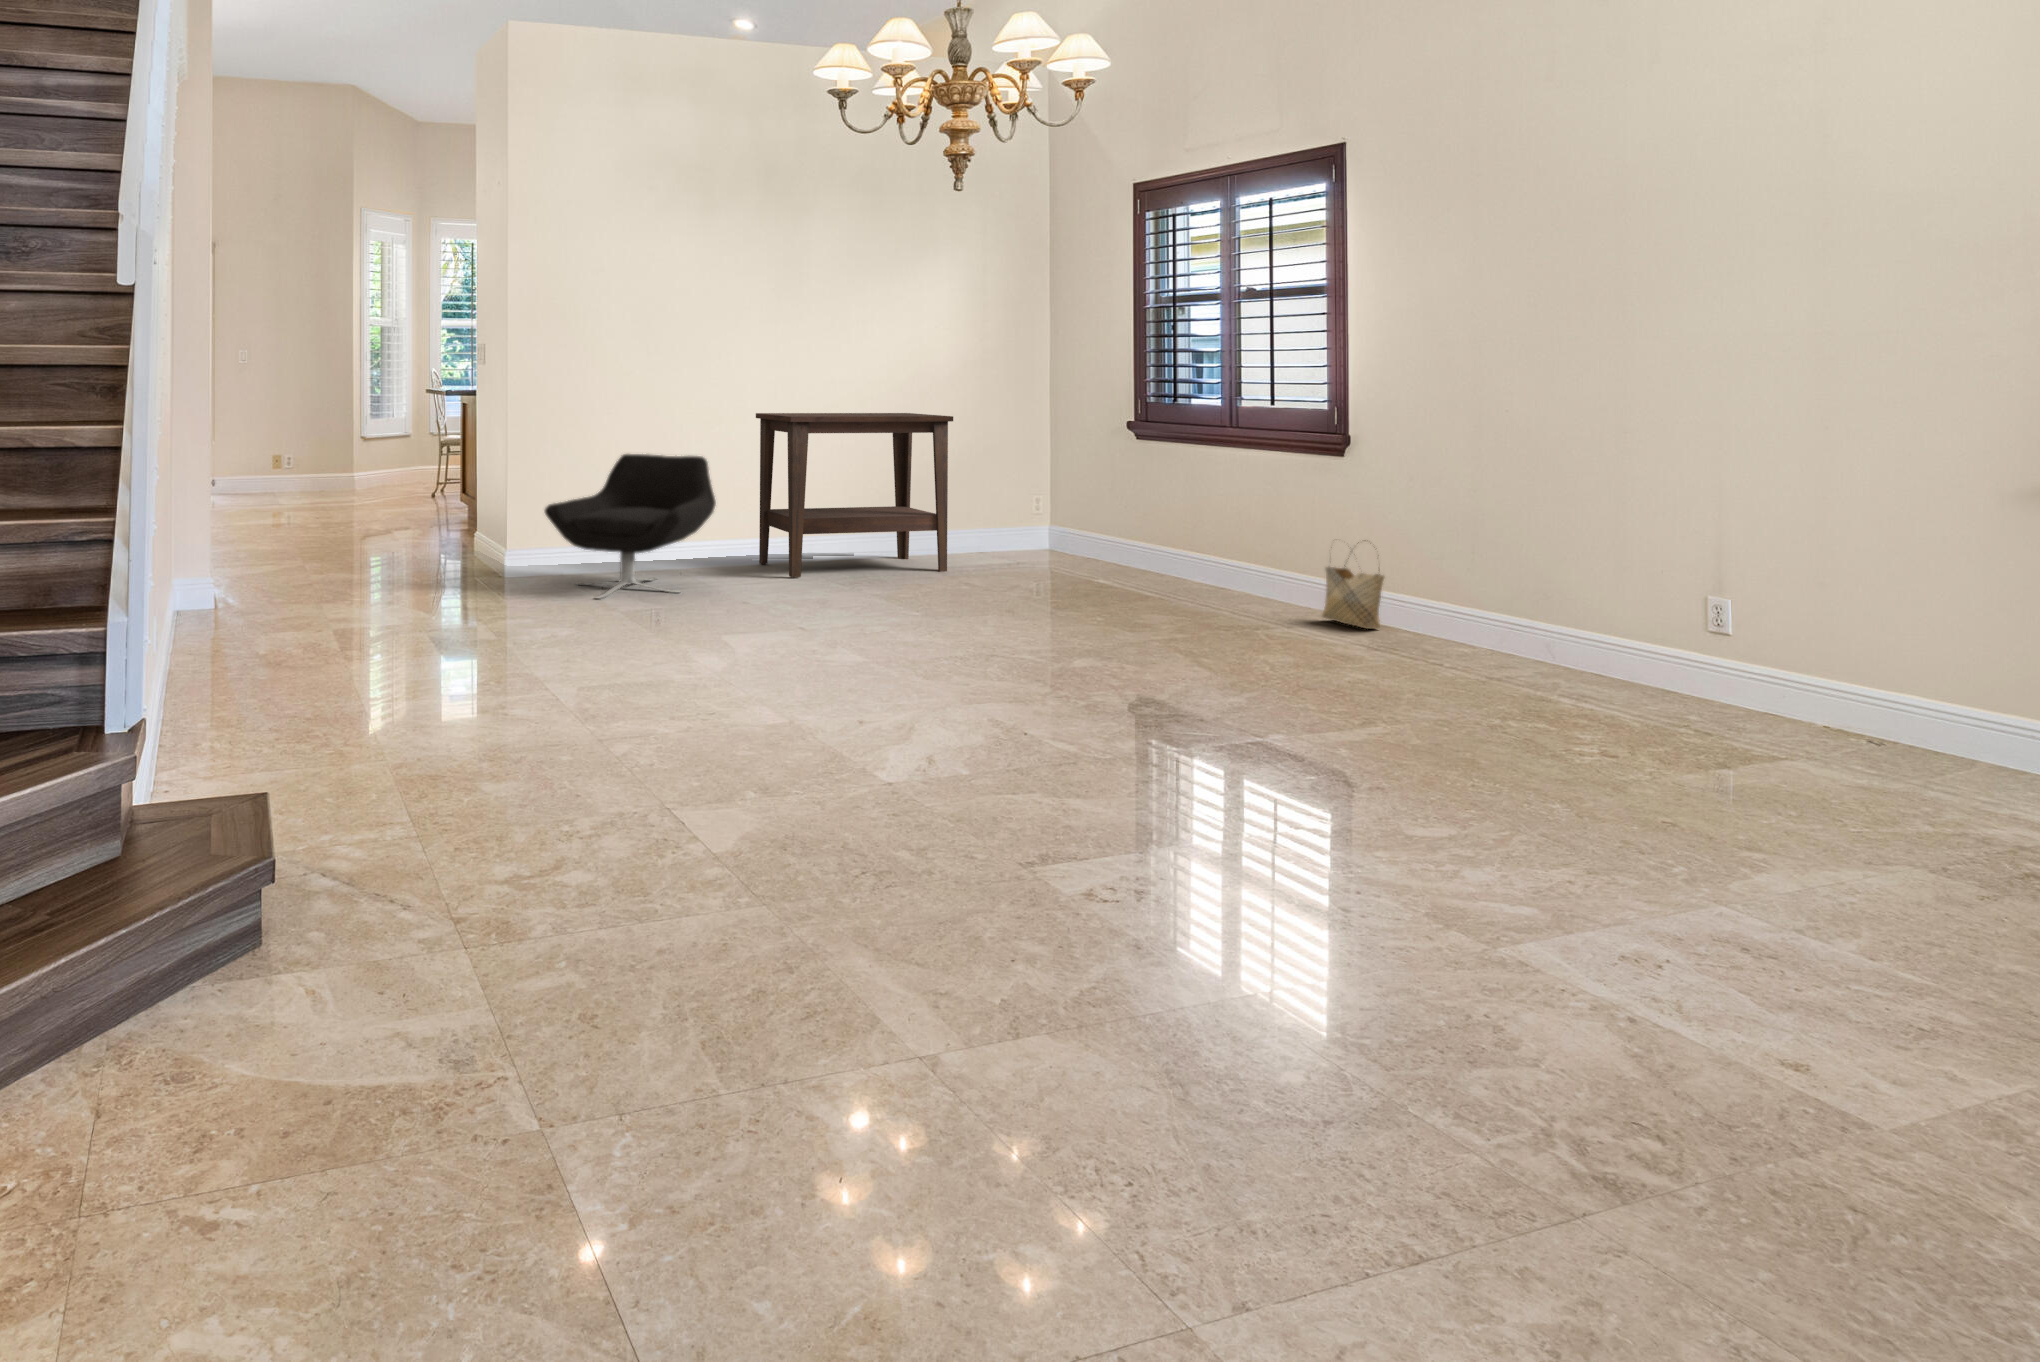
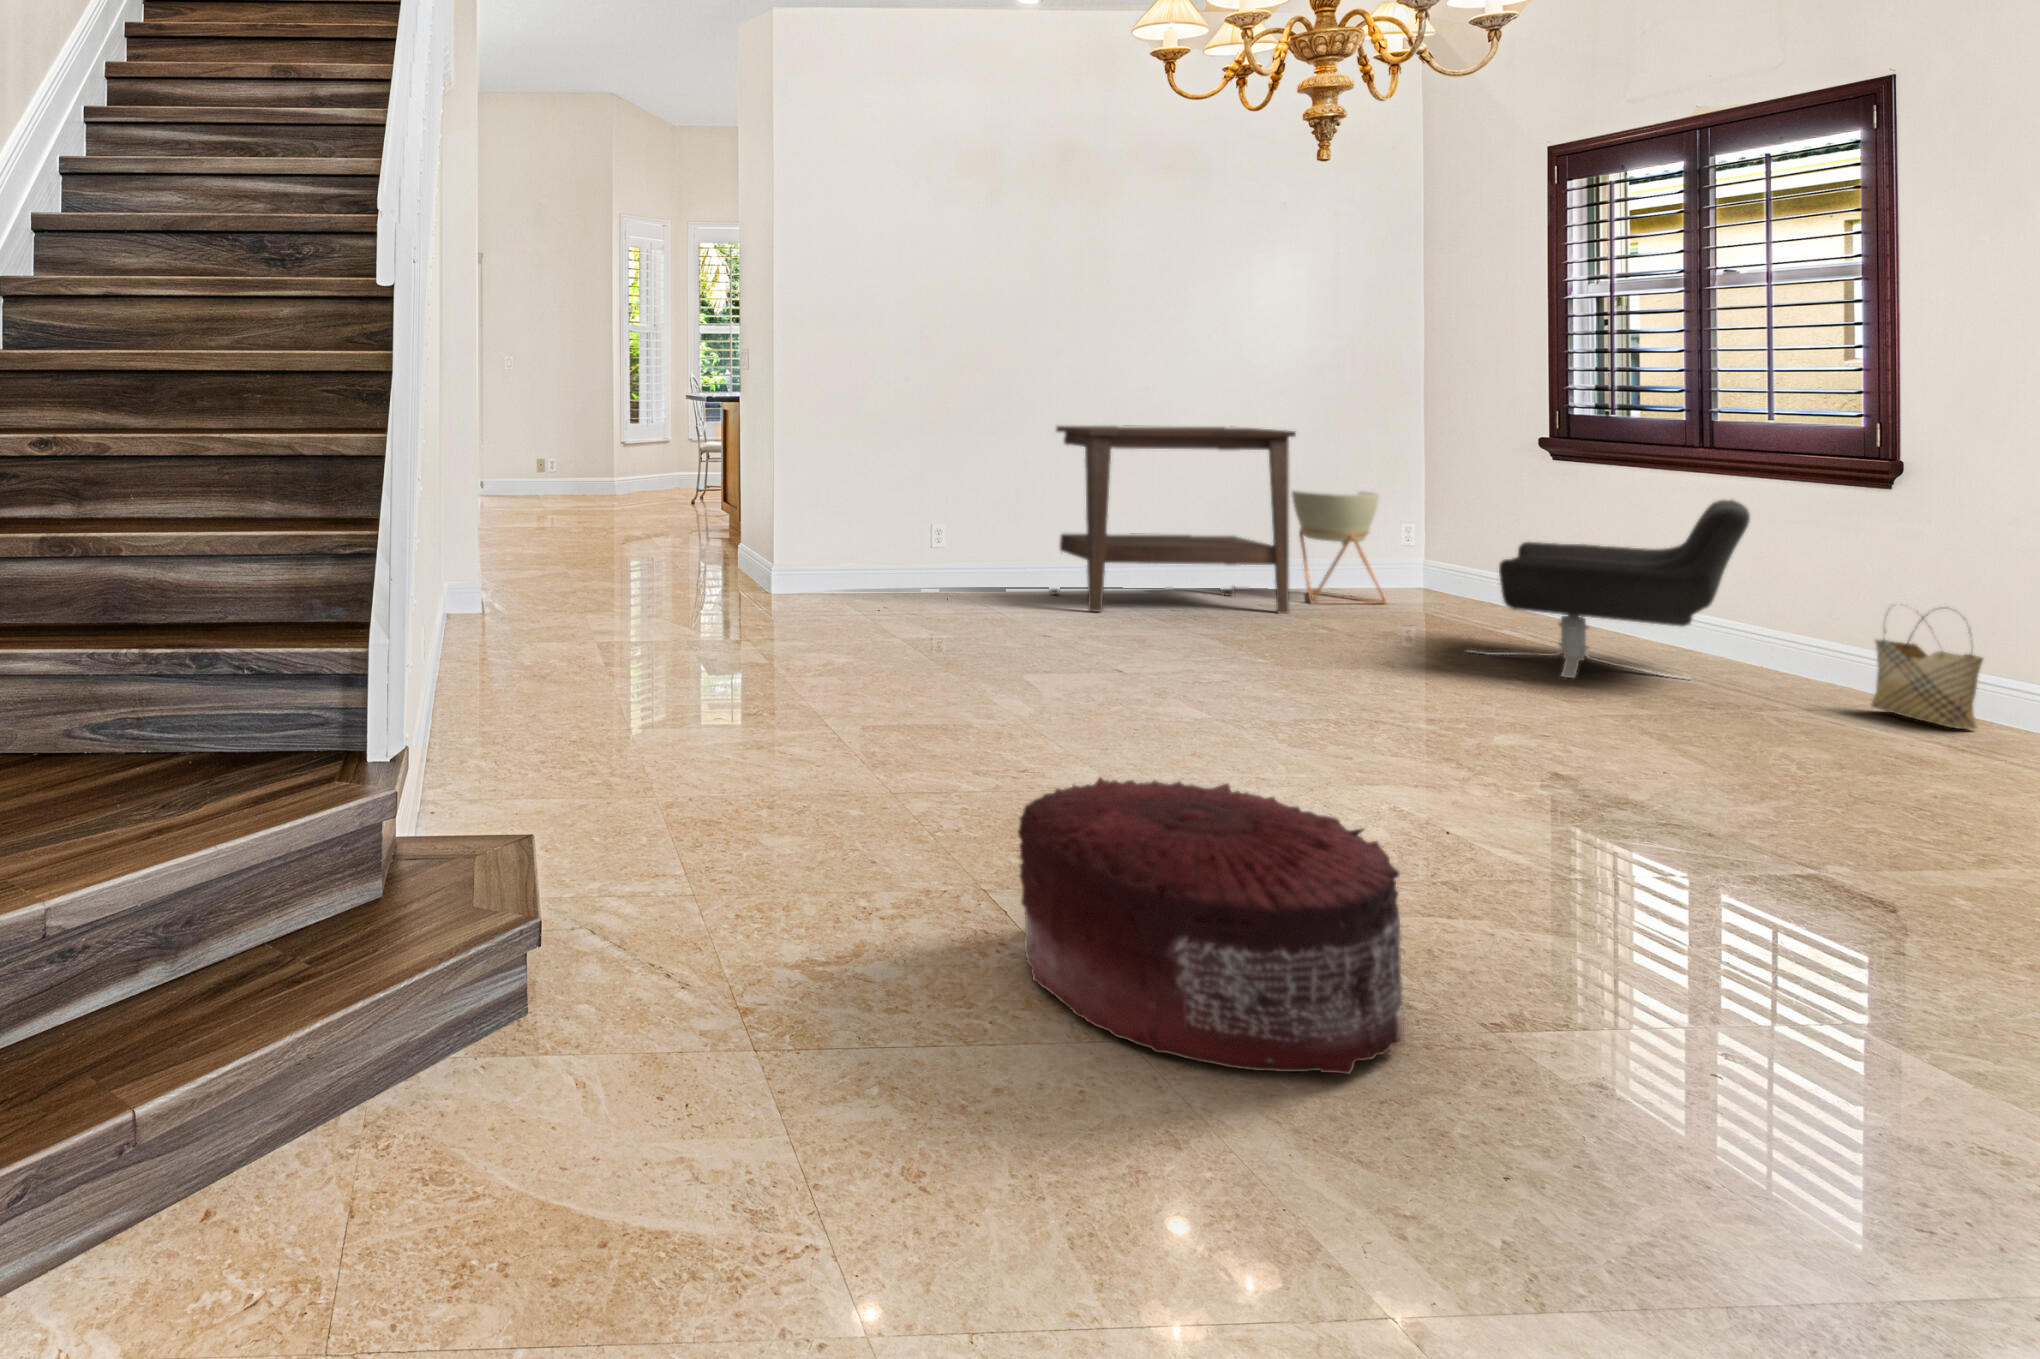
lounge chair: present [545,454,716,599] -> present [1469,500,1750,679]
planter: none [952,465,1022,561] -> present [1292,491,1386,604]
pouf: none [688,697,962,908] -> present [1018,777,1404,1074]

